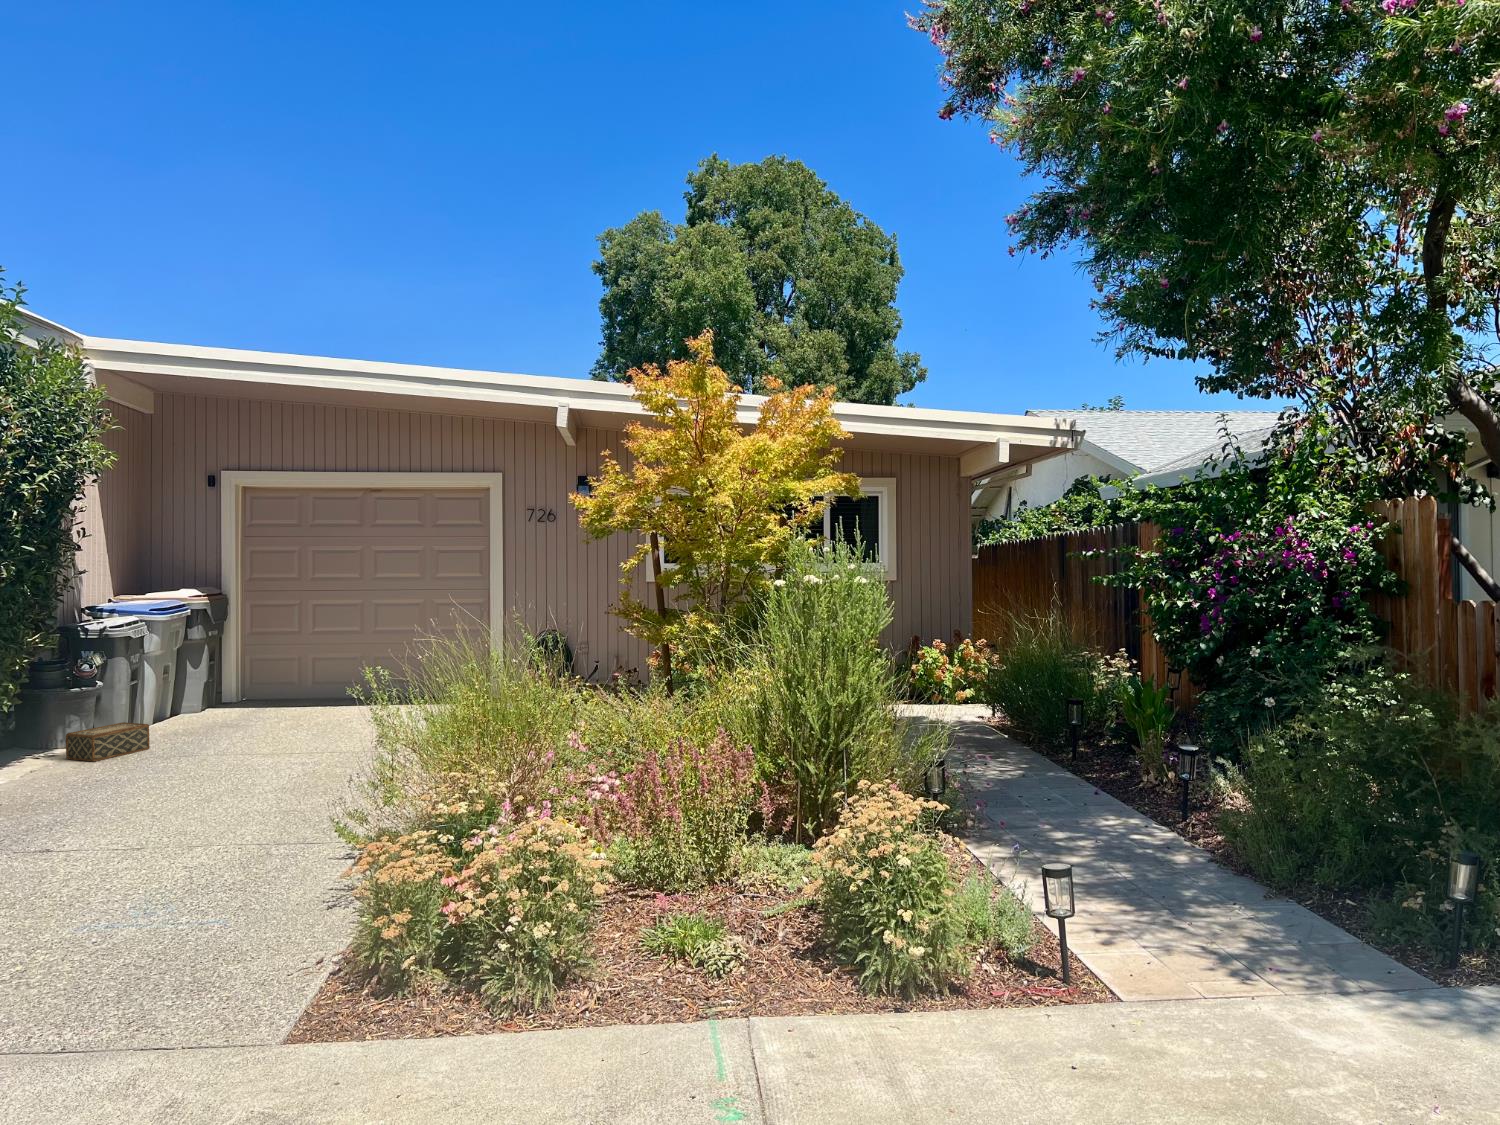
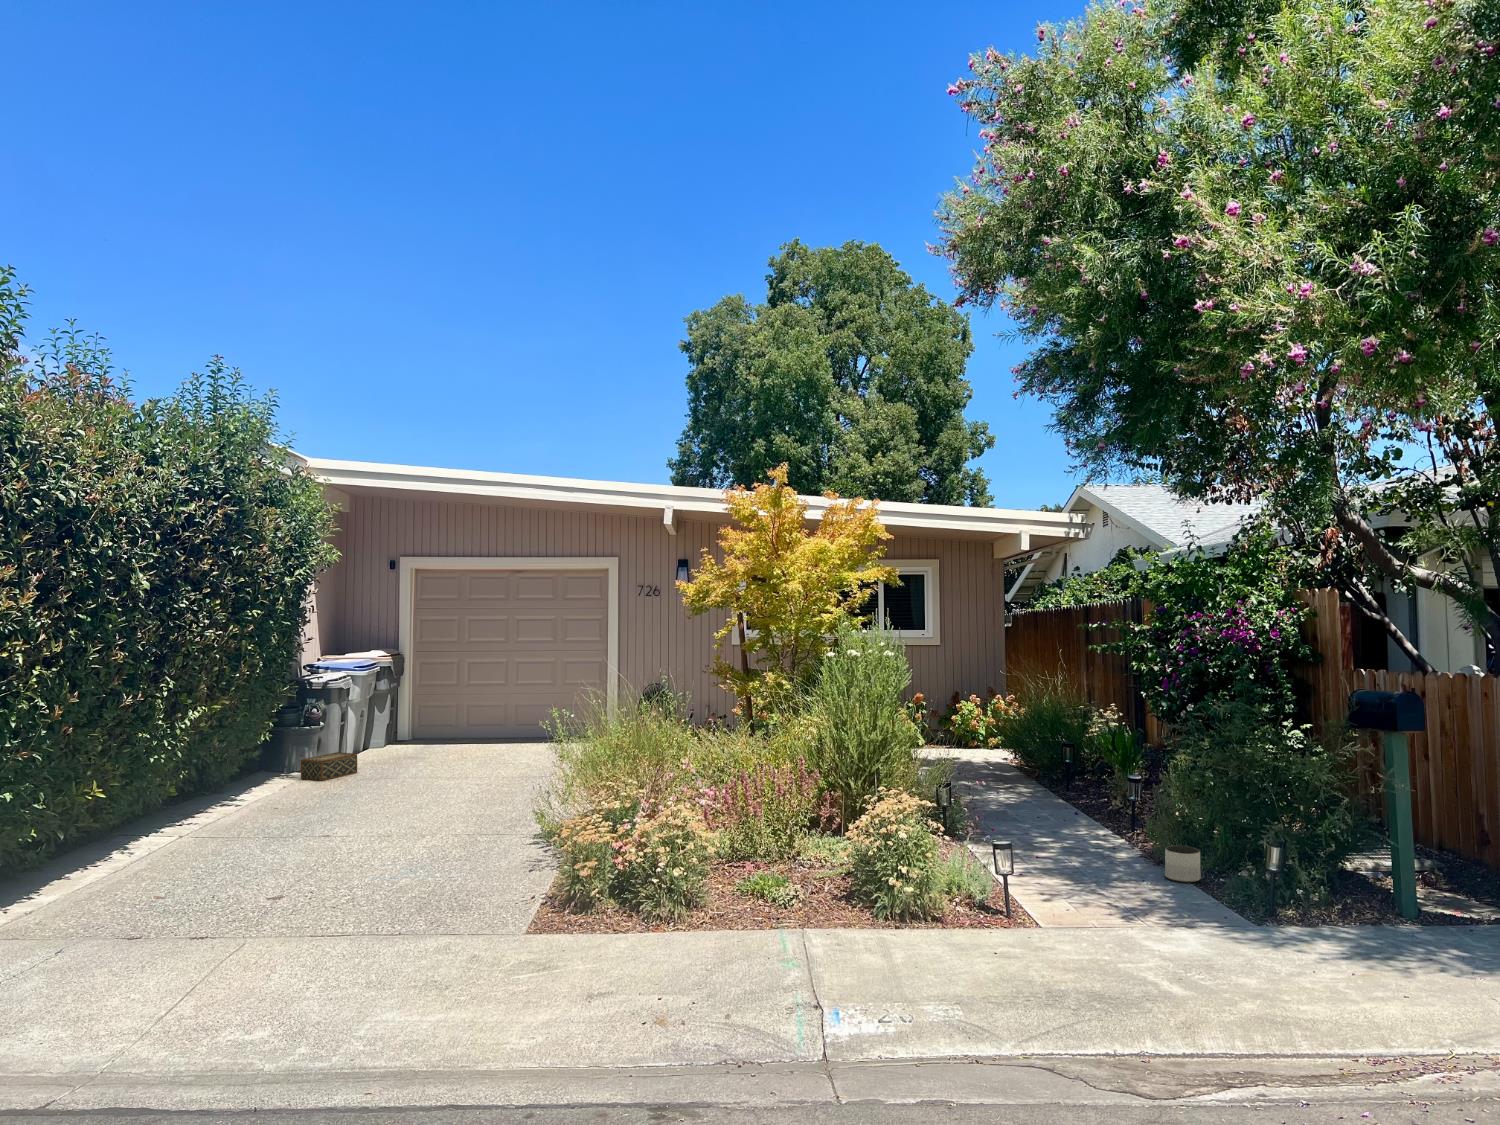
planter: none [1263,851,1316,907] -> present [1165,845,1201,883]

